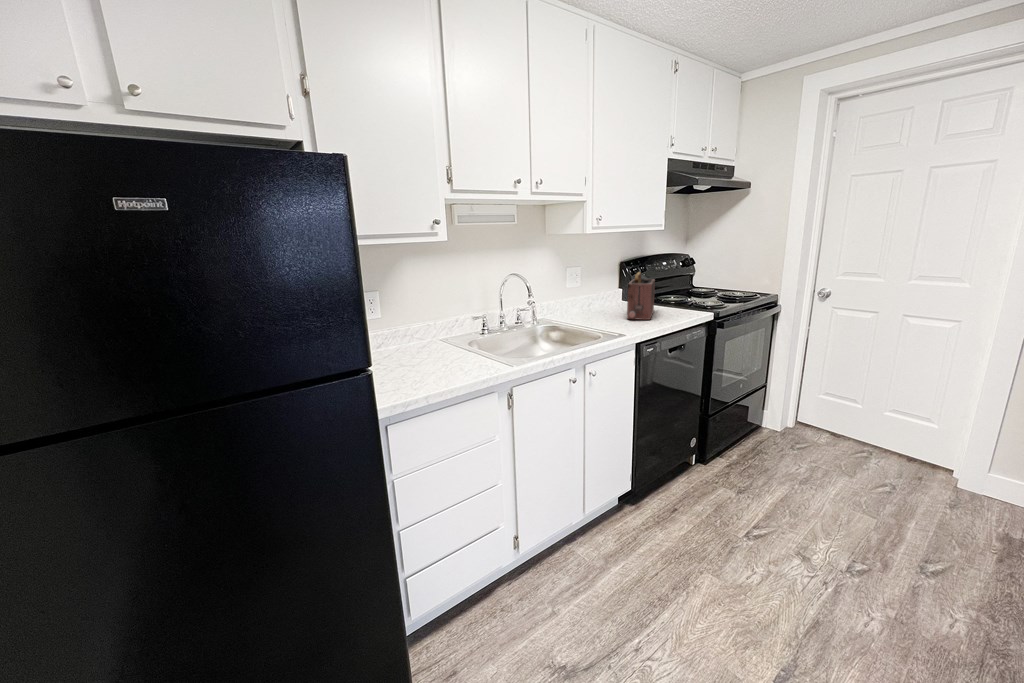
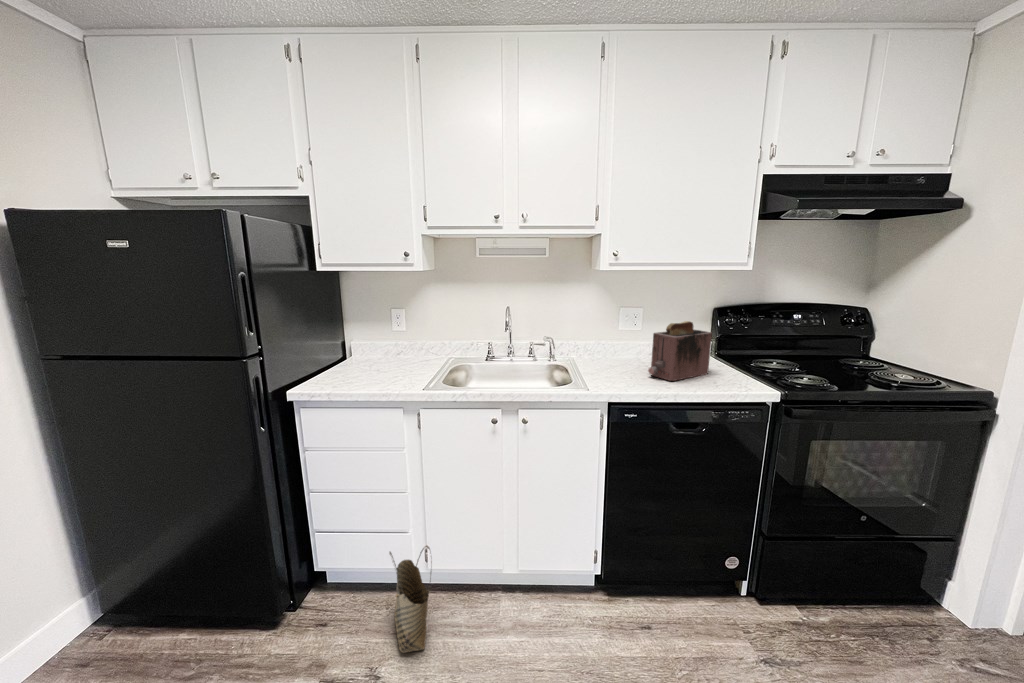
woven basket: none [507,524,573,634] -> present [389,546,430,653]

